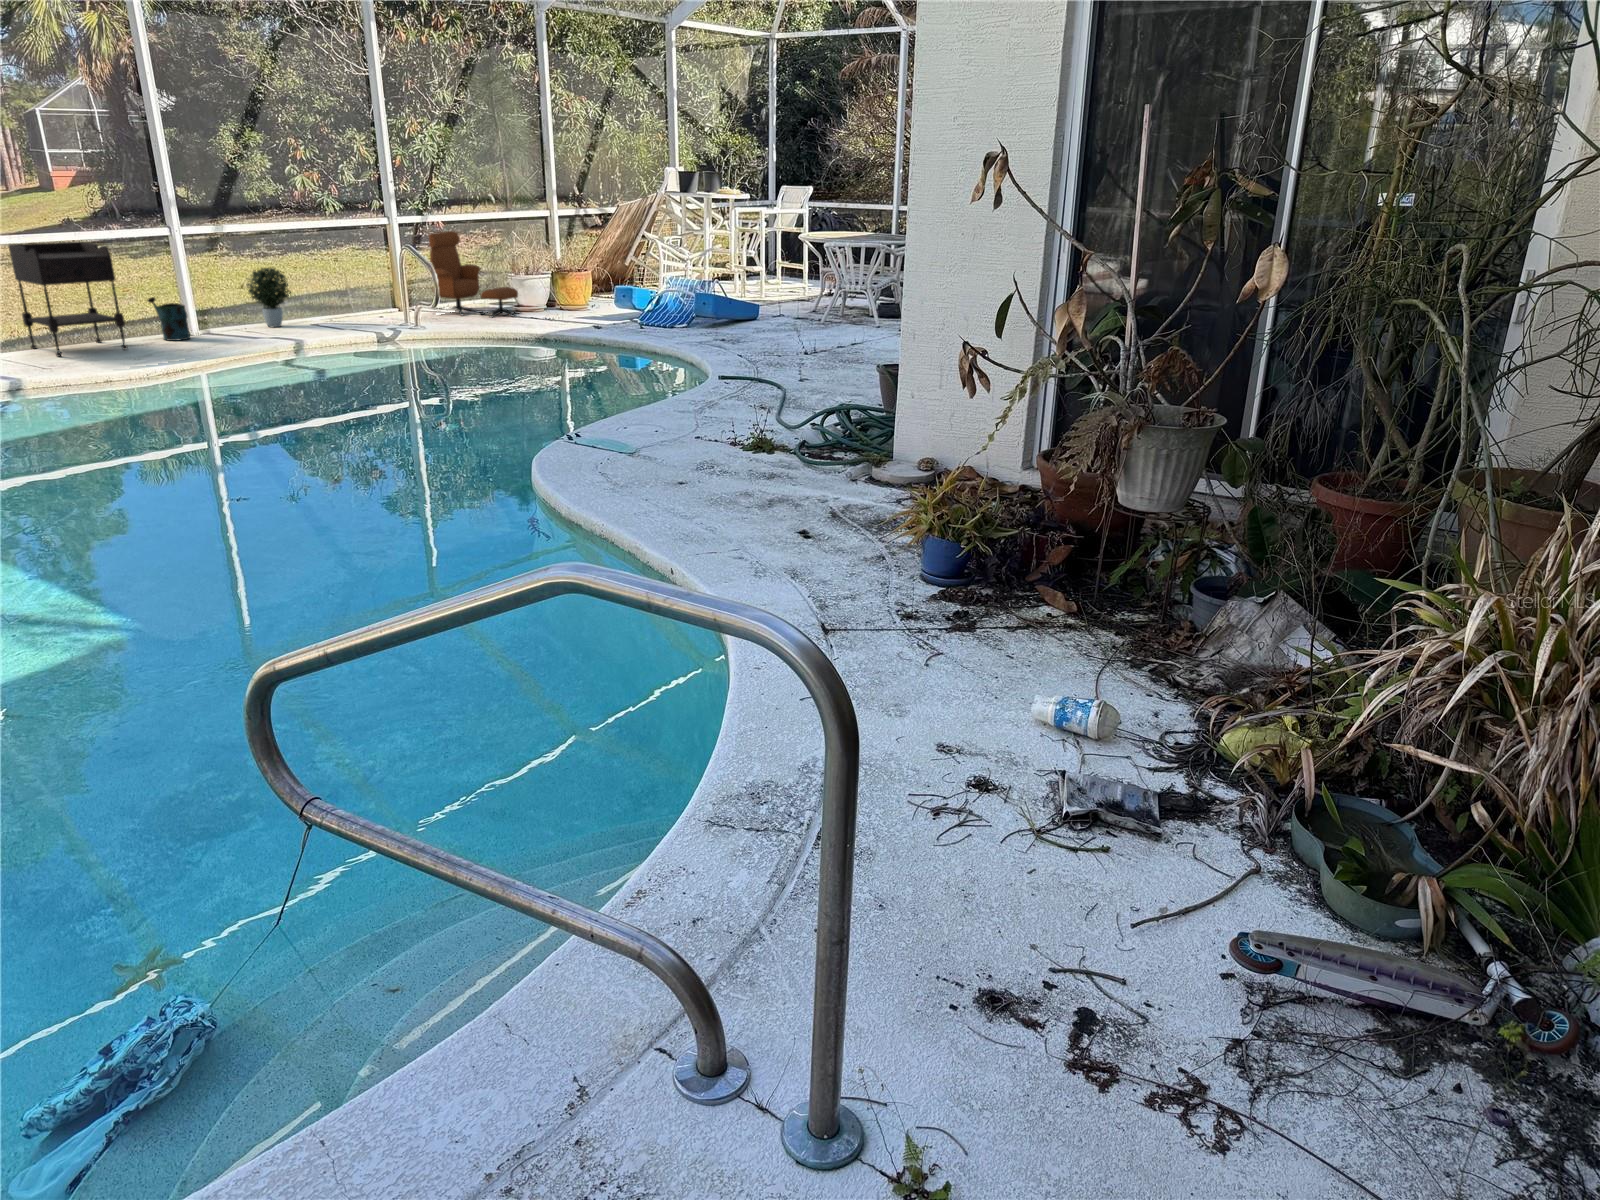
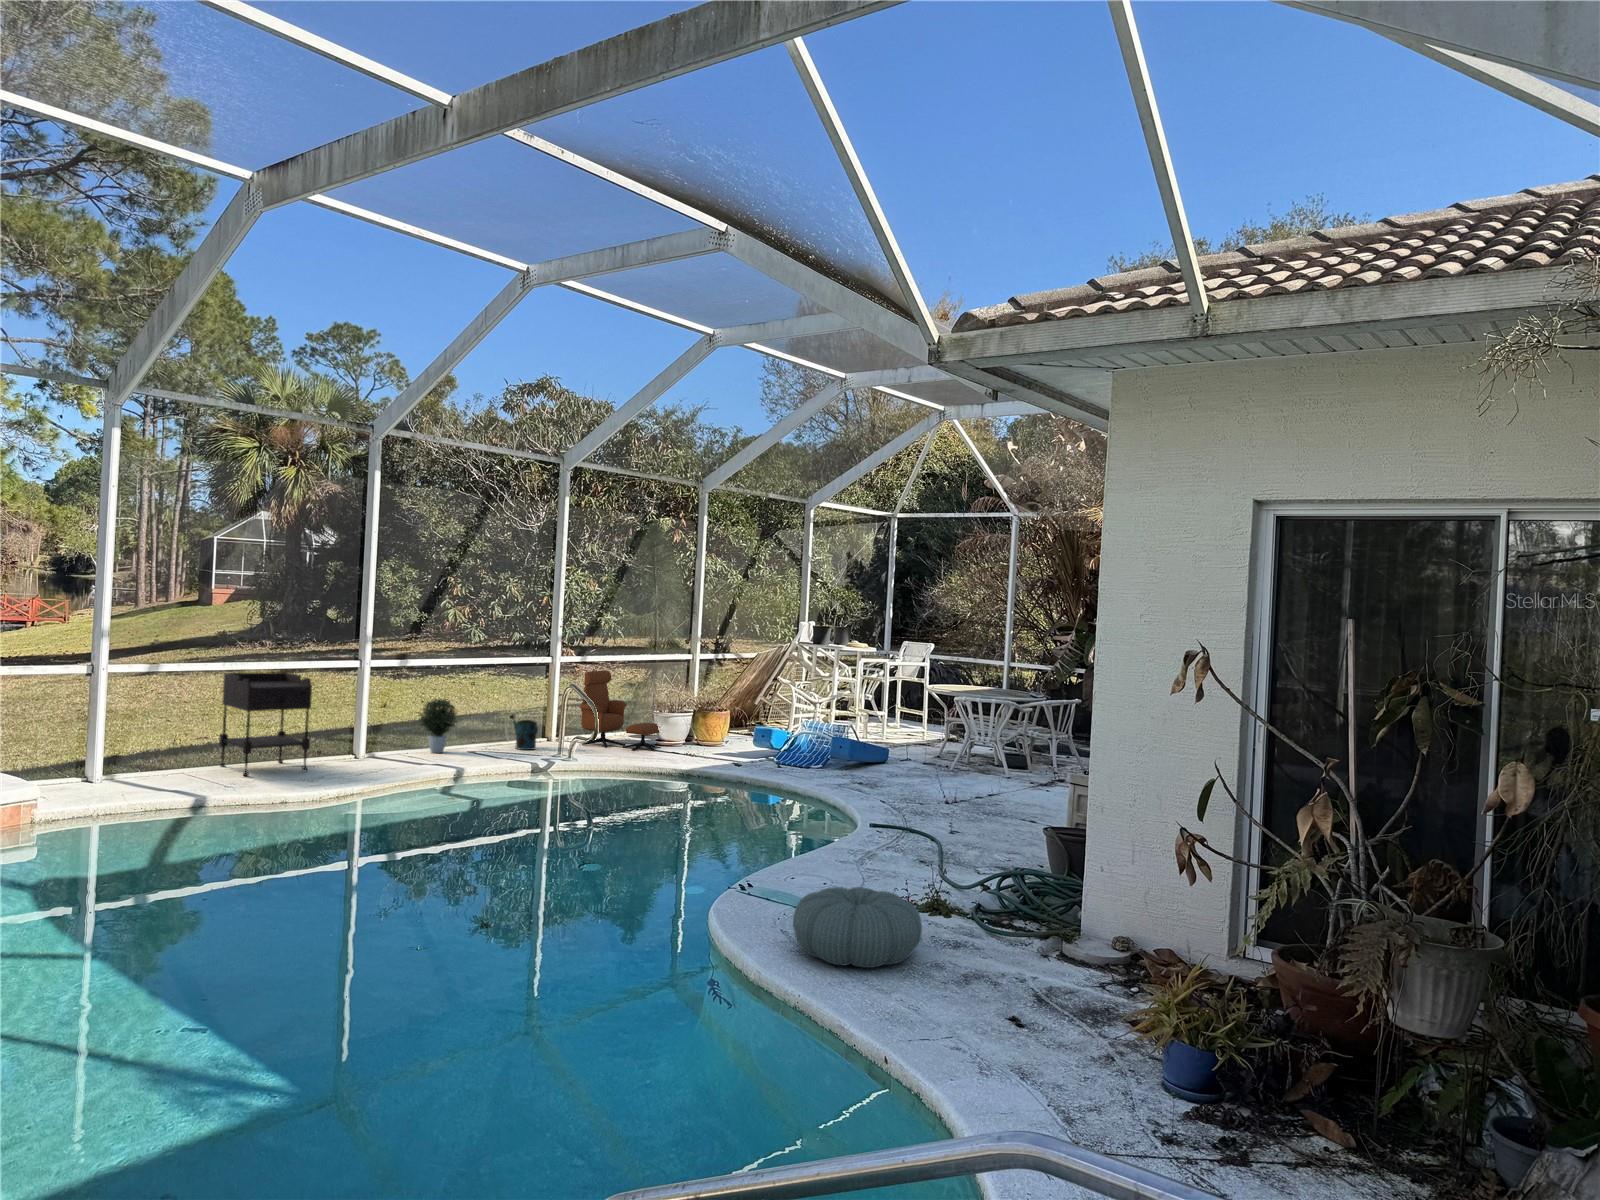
watering can: present [148,297,190,341] -> present [509,714,538,750]
pouf: none [605,424,732,498] -> present [793,887,922,968]

